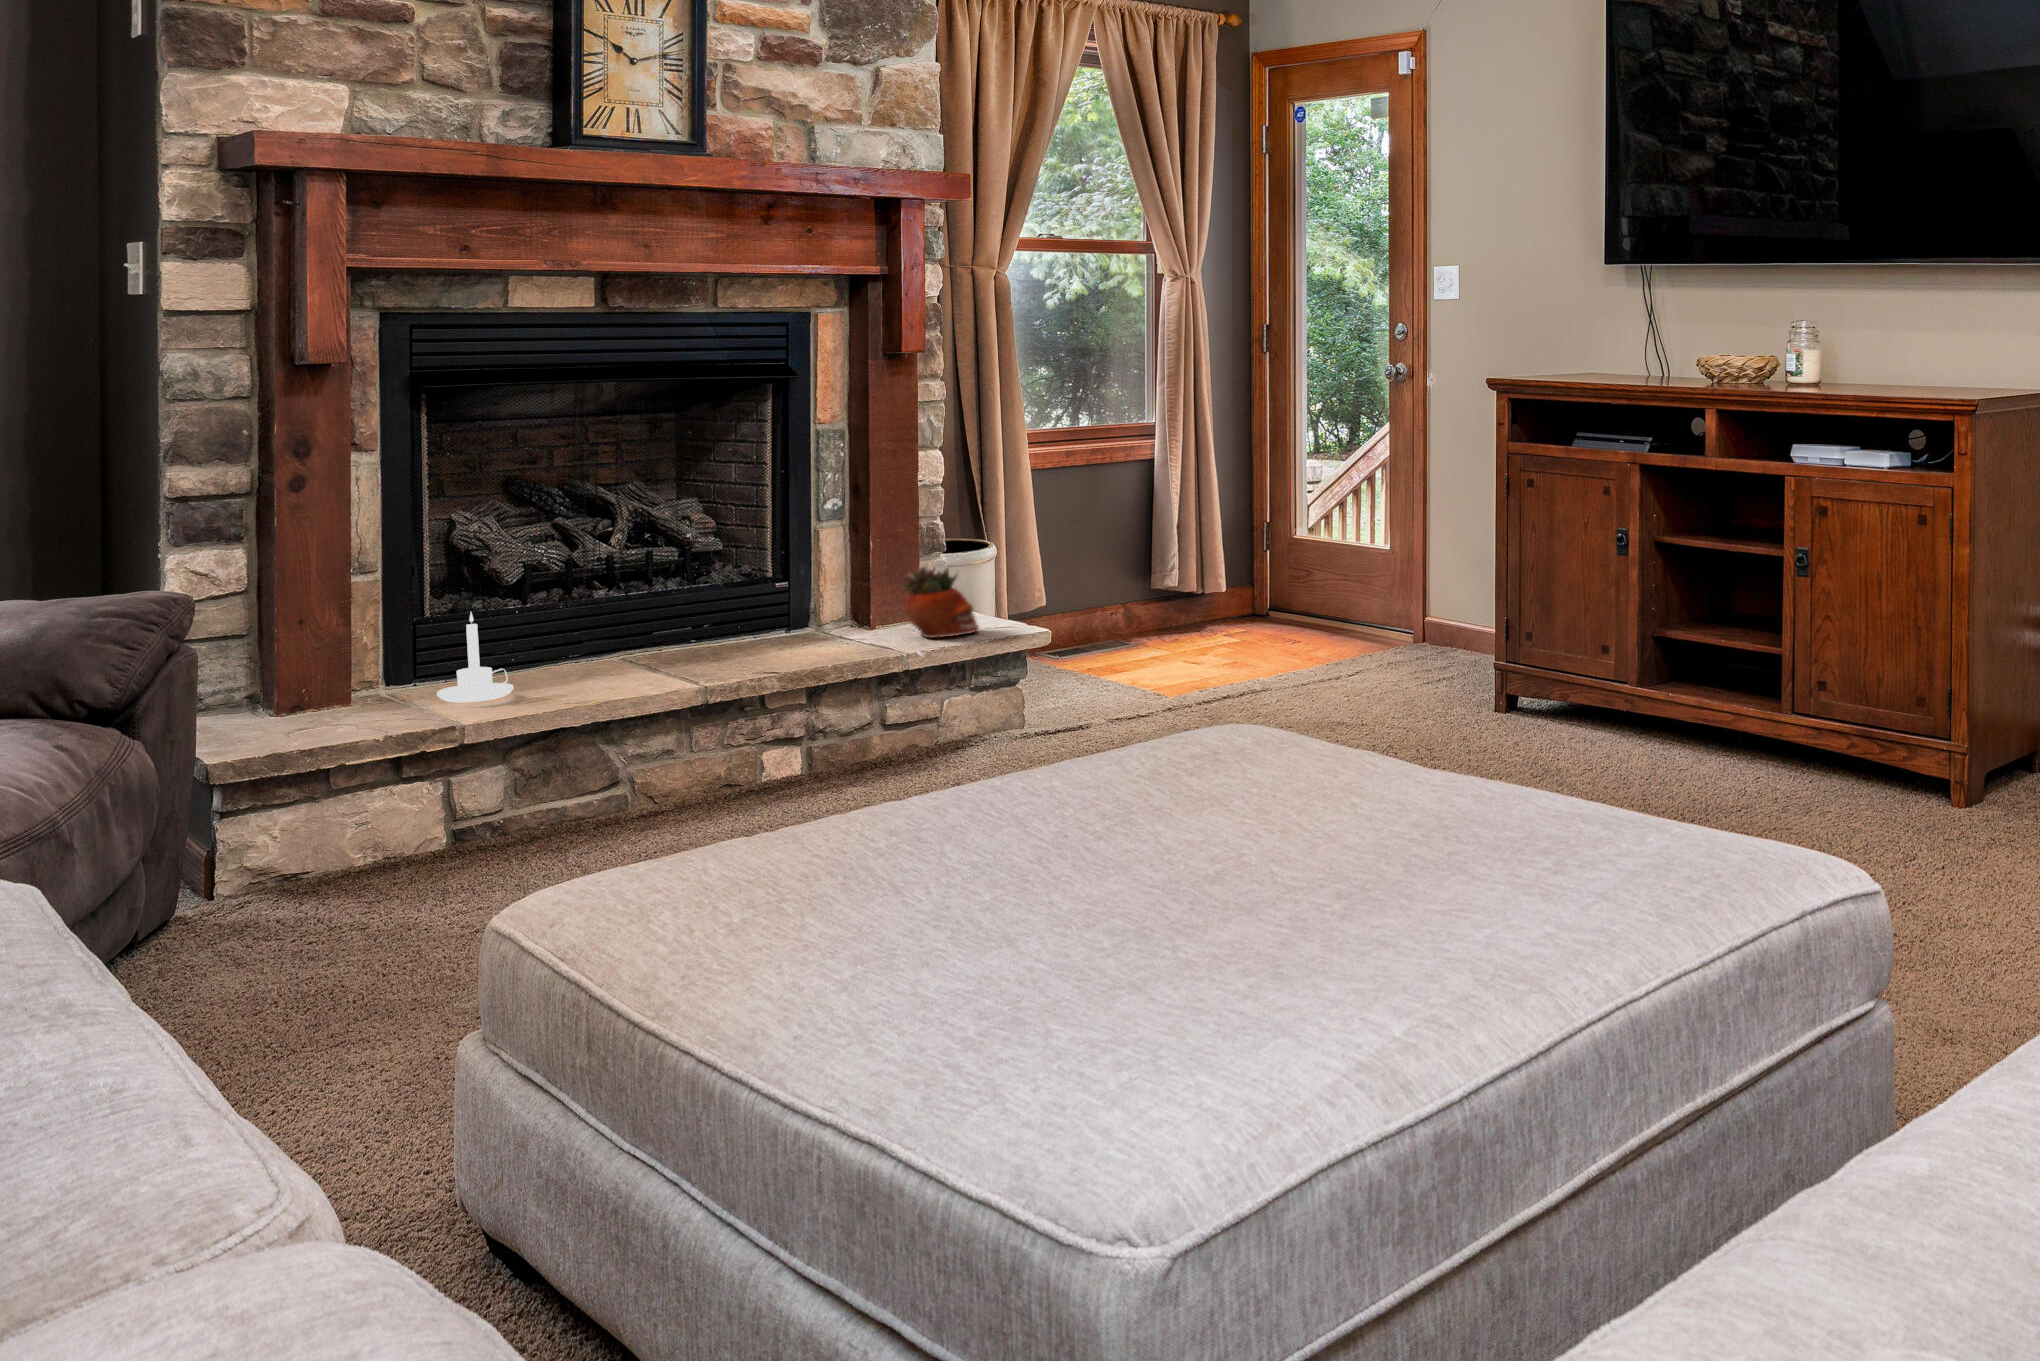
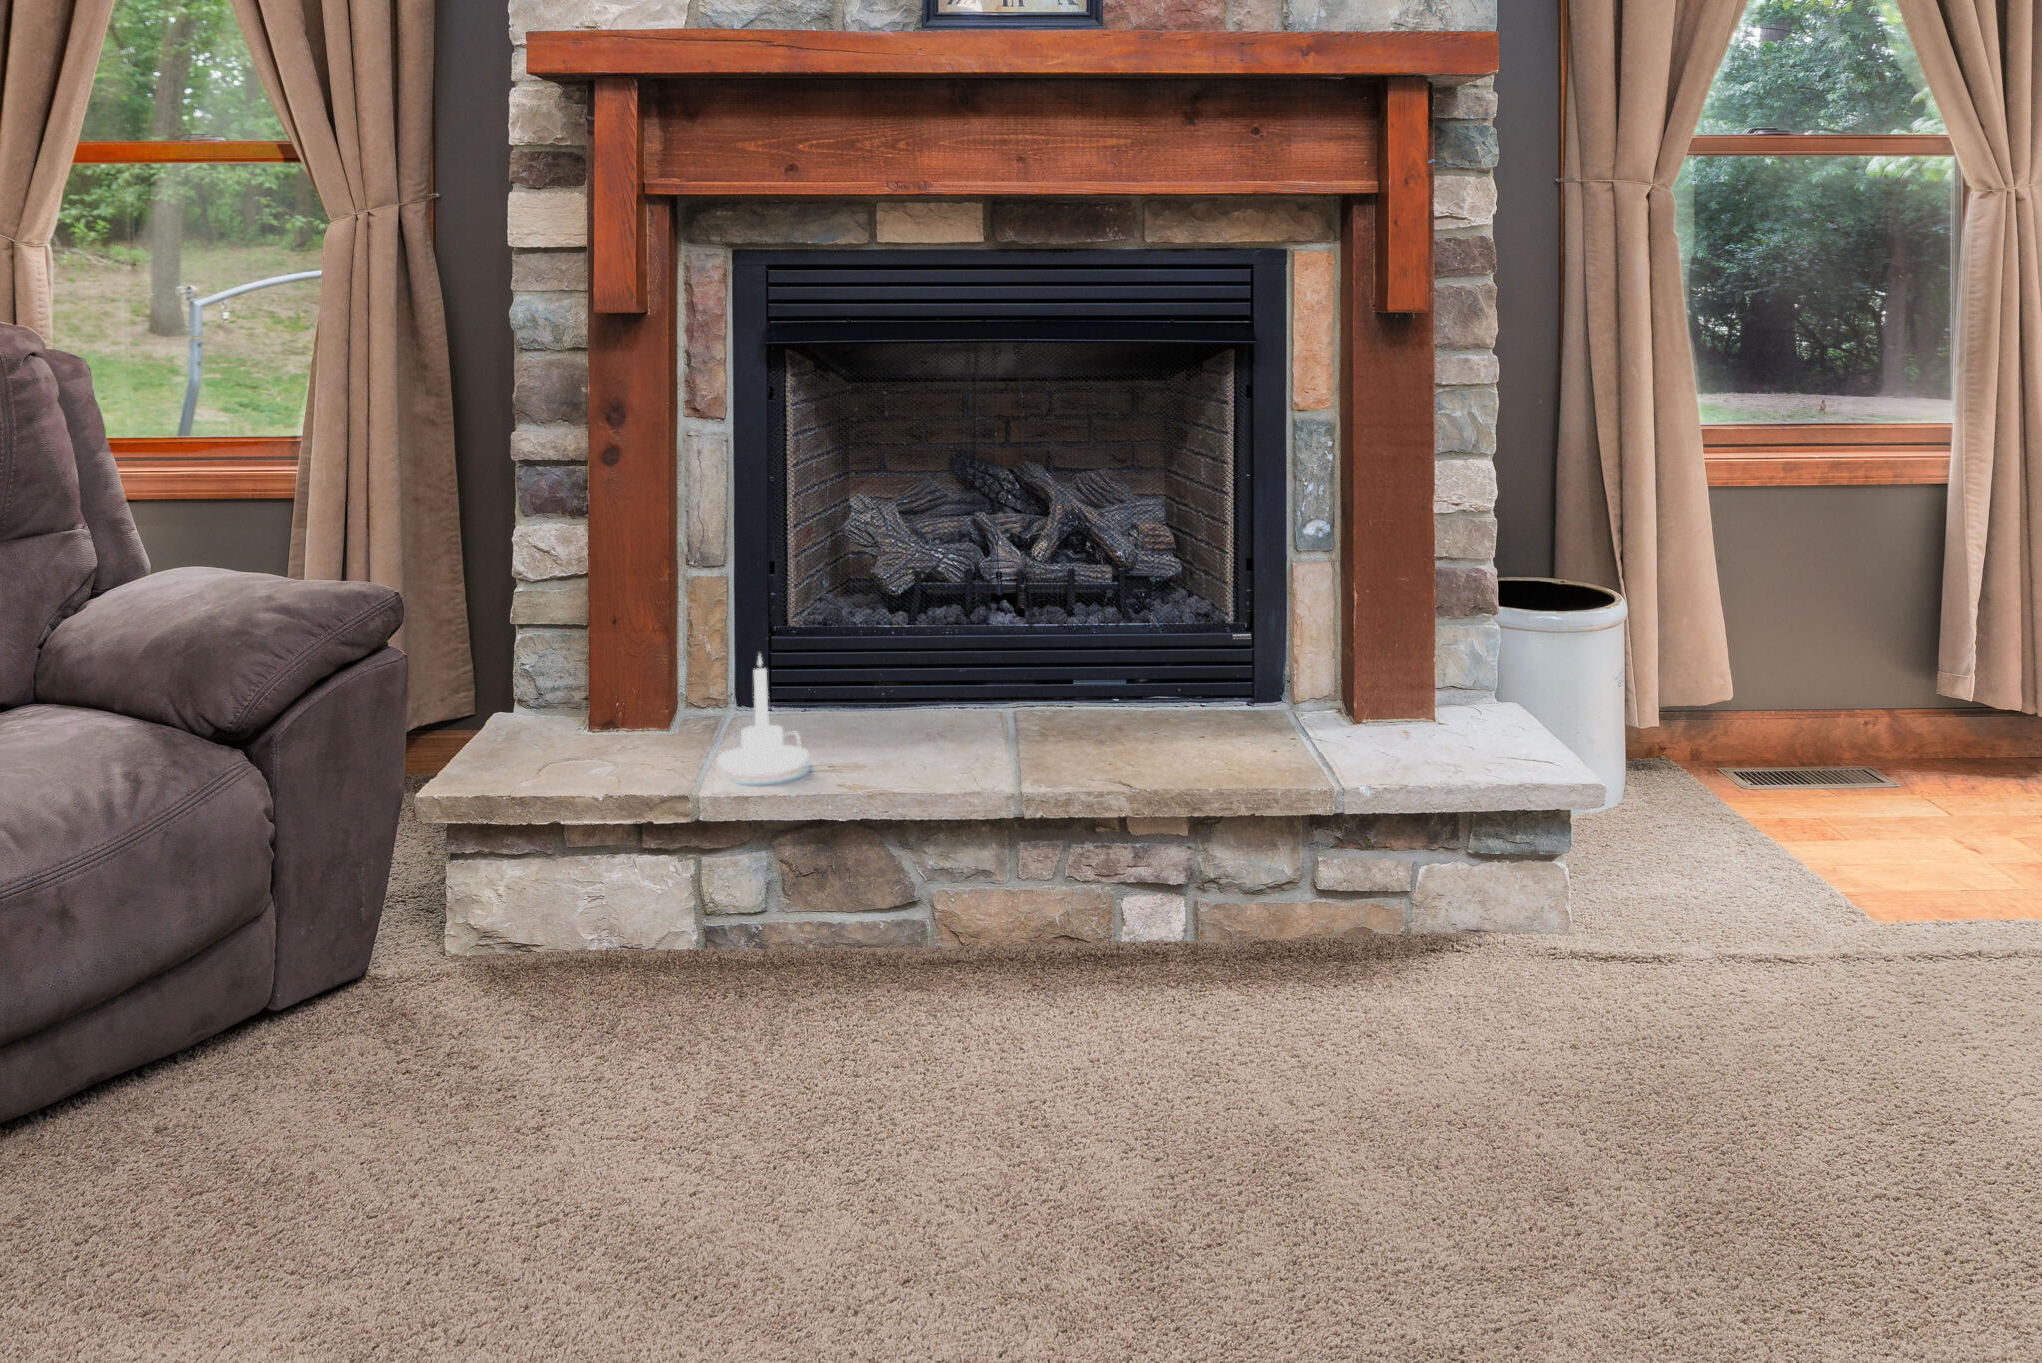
succulent planter: present [902,566,979,638] -> none [1371,627,1493,747]

